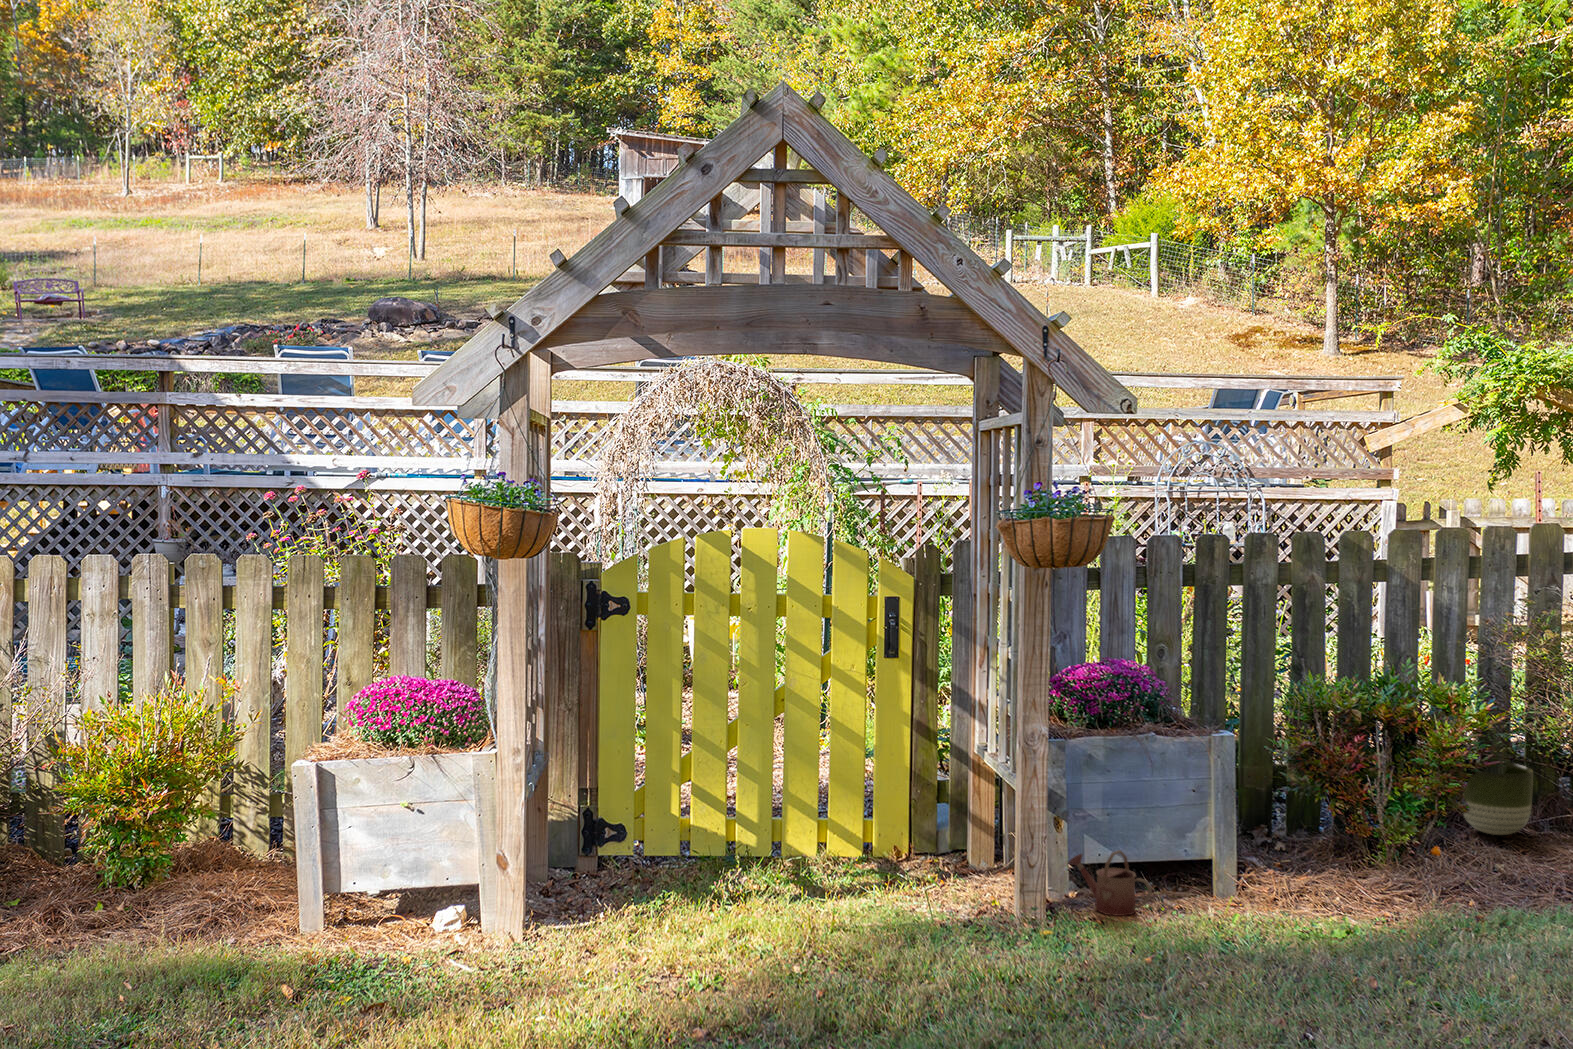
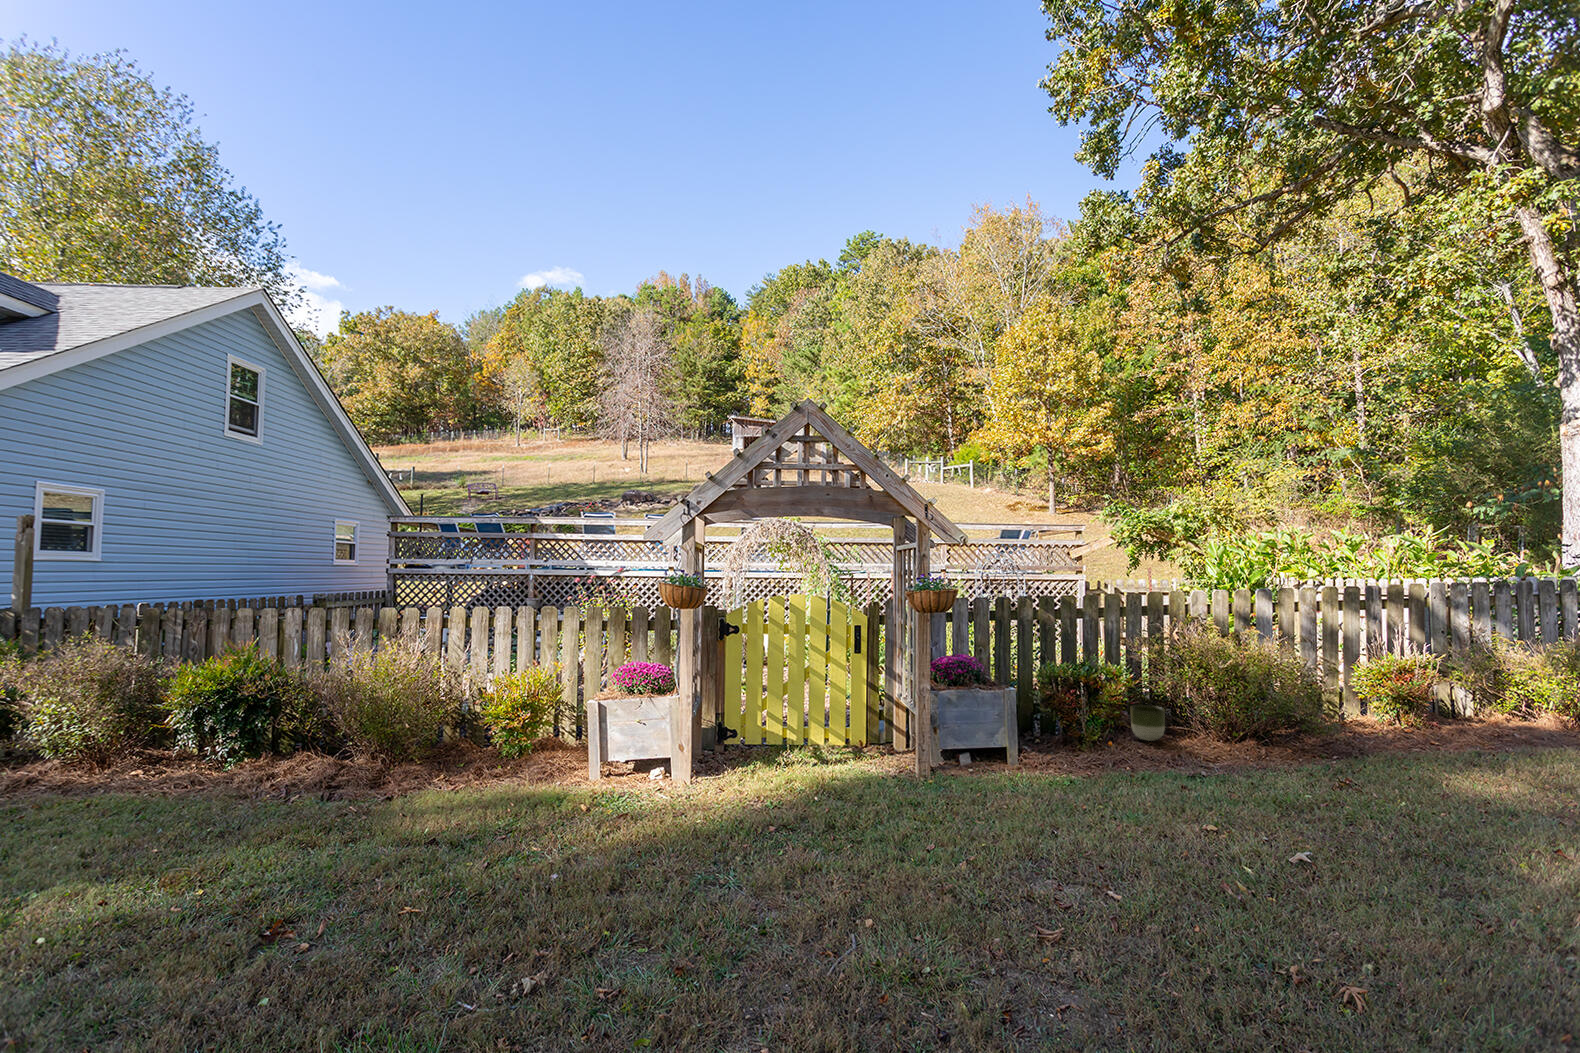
watering can: present [1068,850,1152,916] -> none [937,743,975,774]

